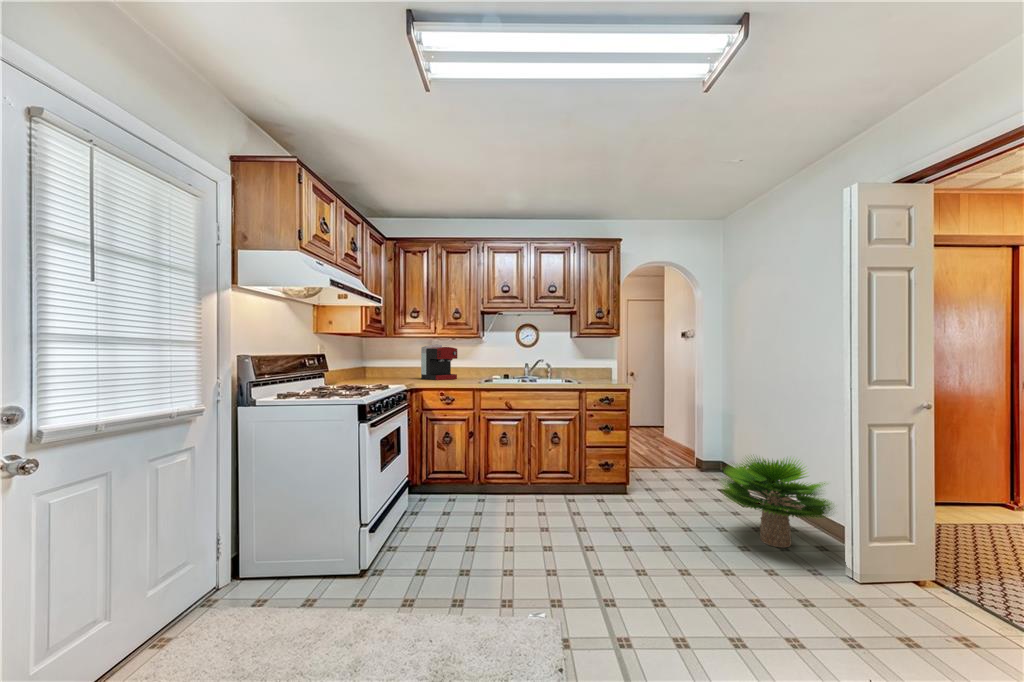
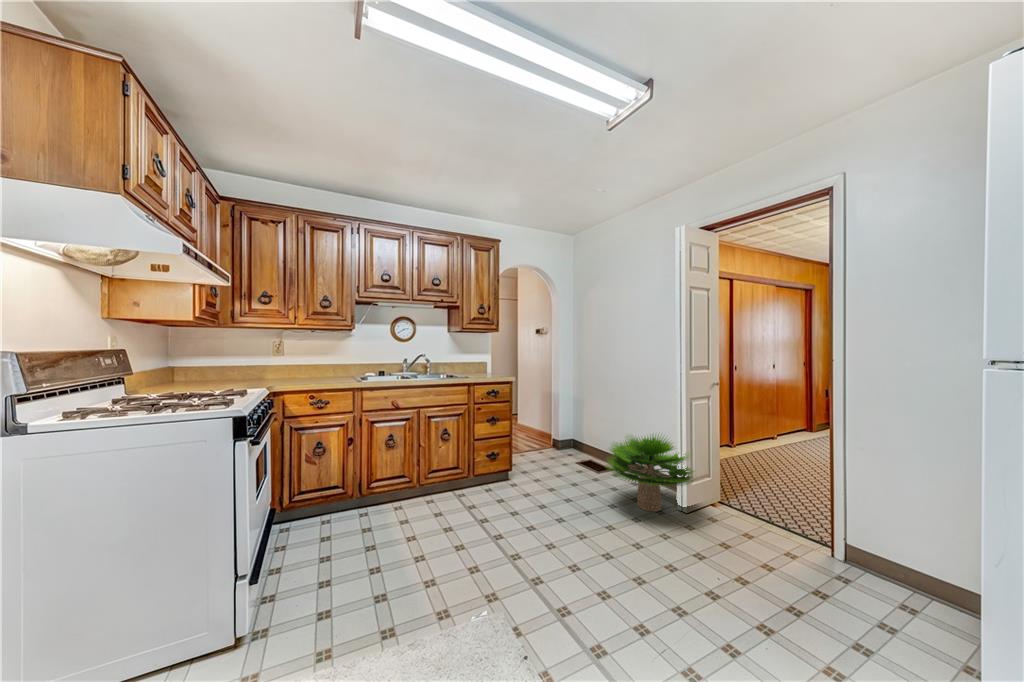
coffee maker: present [421,344,457,380] -> none [273,337,323,380]

